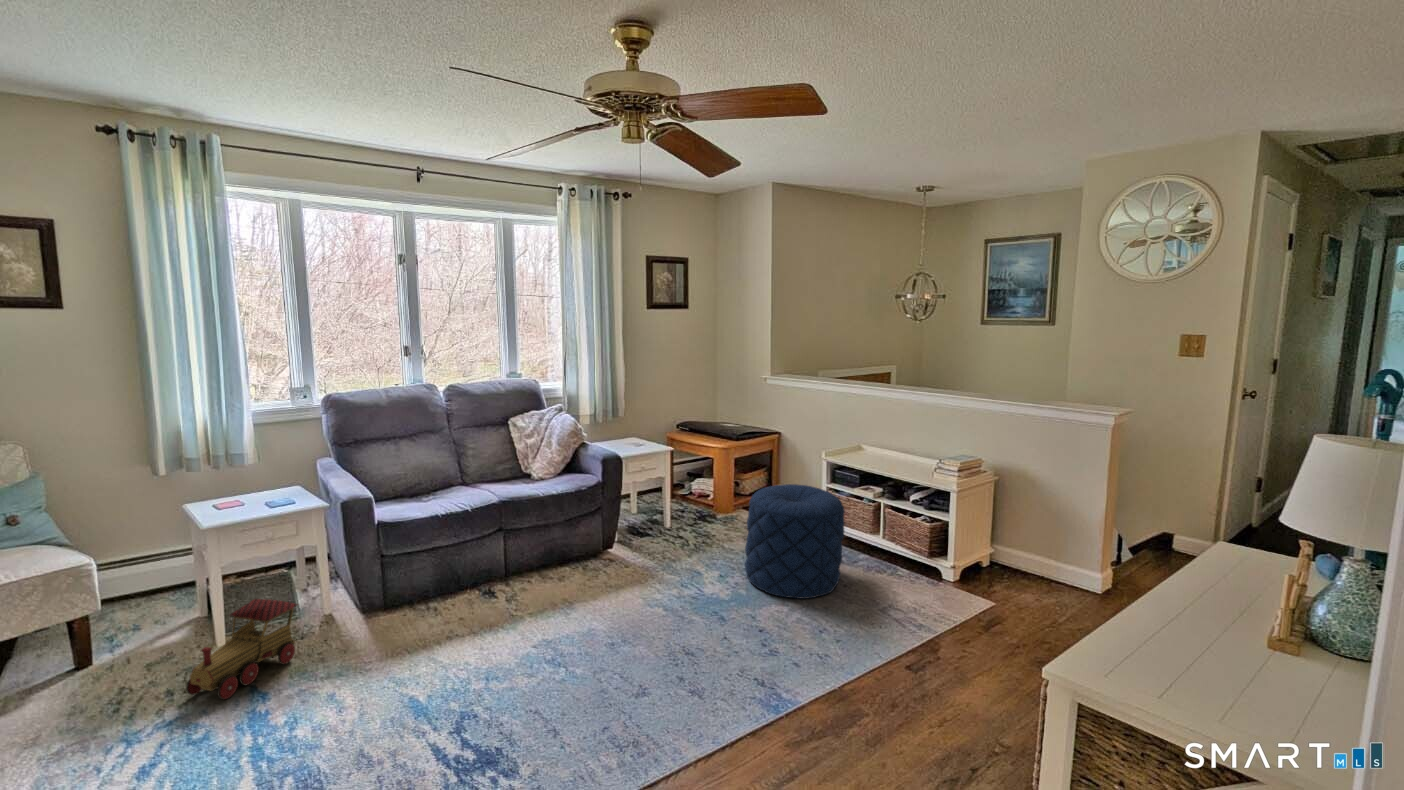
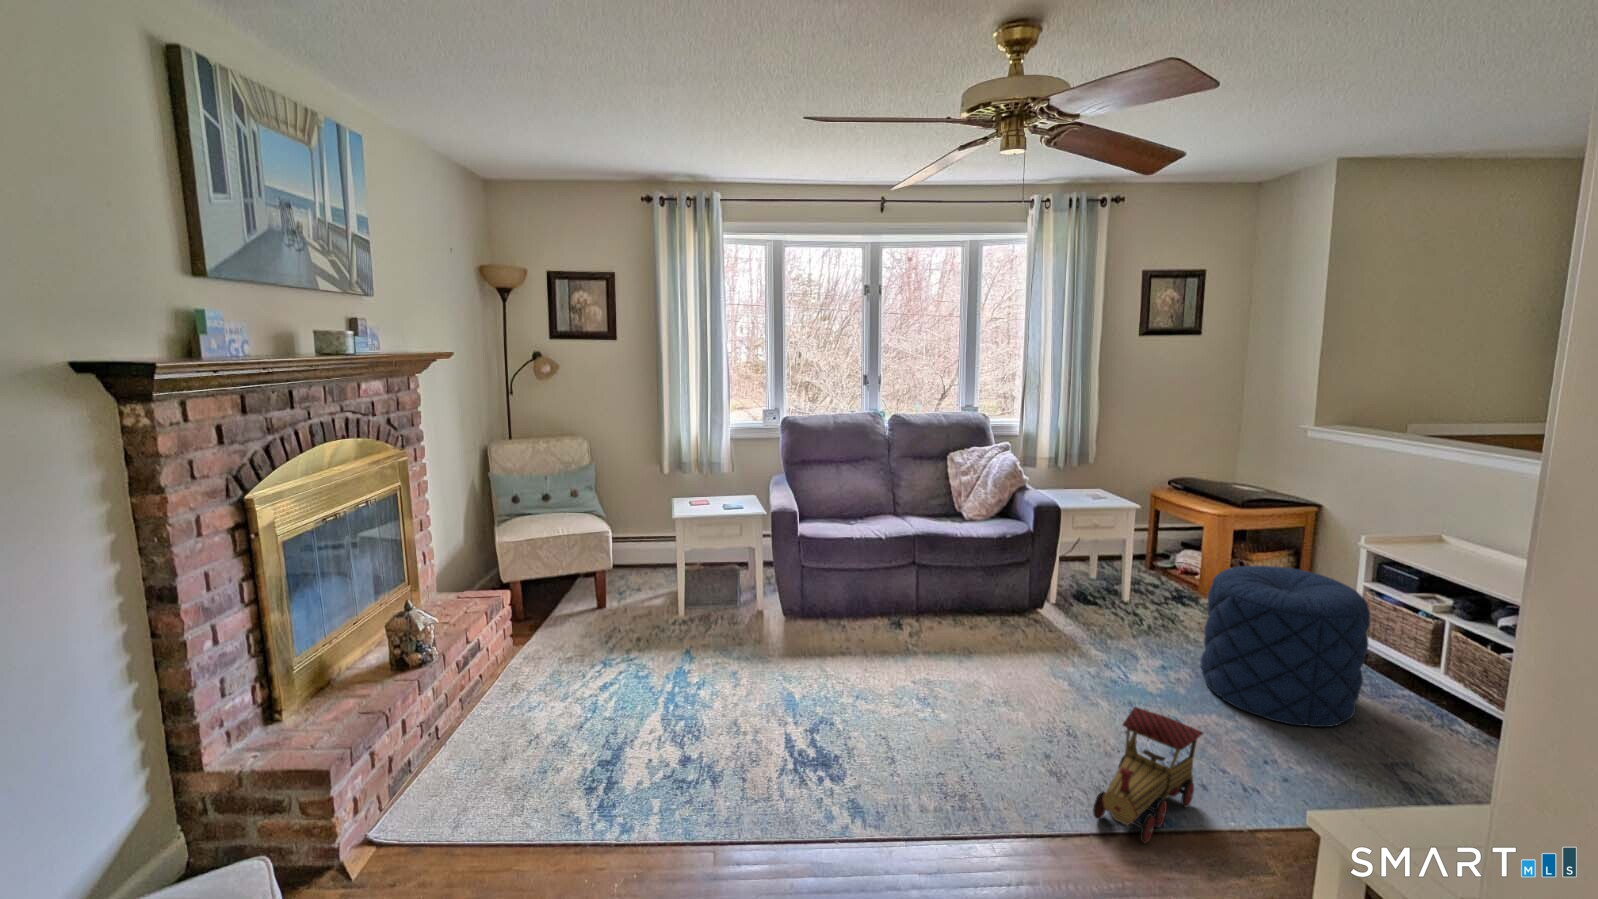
toy train: present [186,599,297,700] -> present [1093,707,1204,843]

